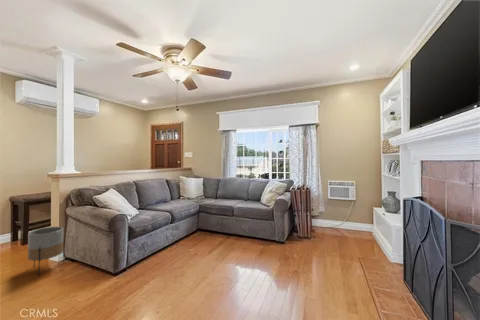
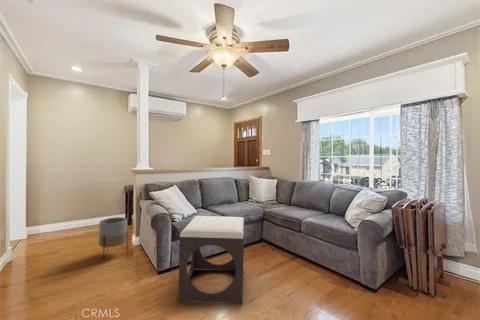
footstool: none [152,208,208,282] -> present [178,216,244,303]

